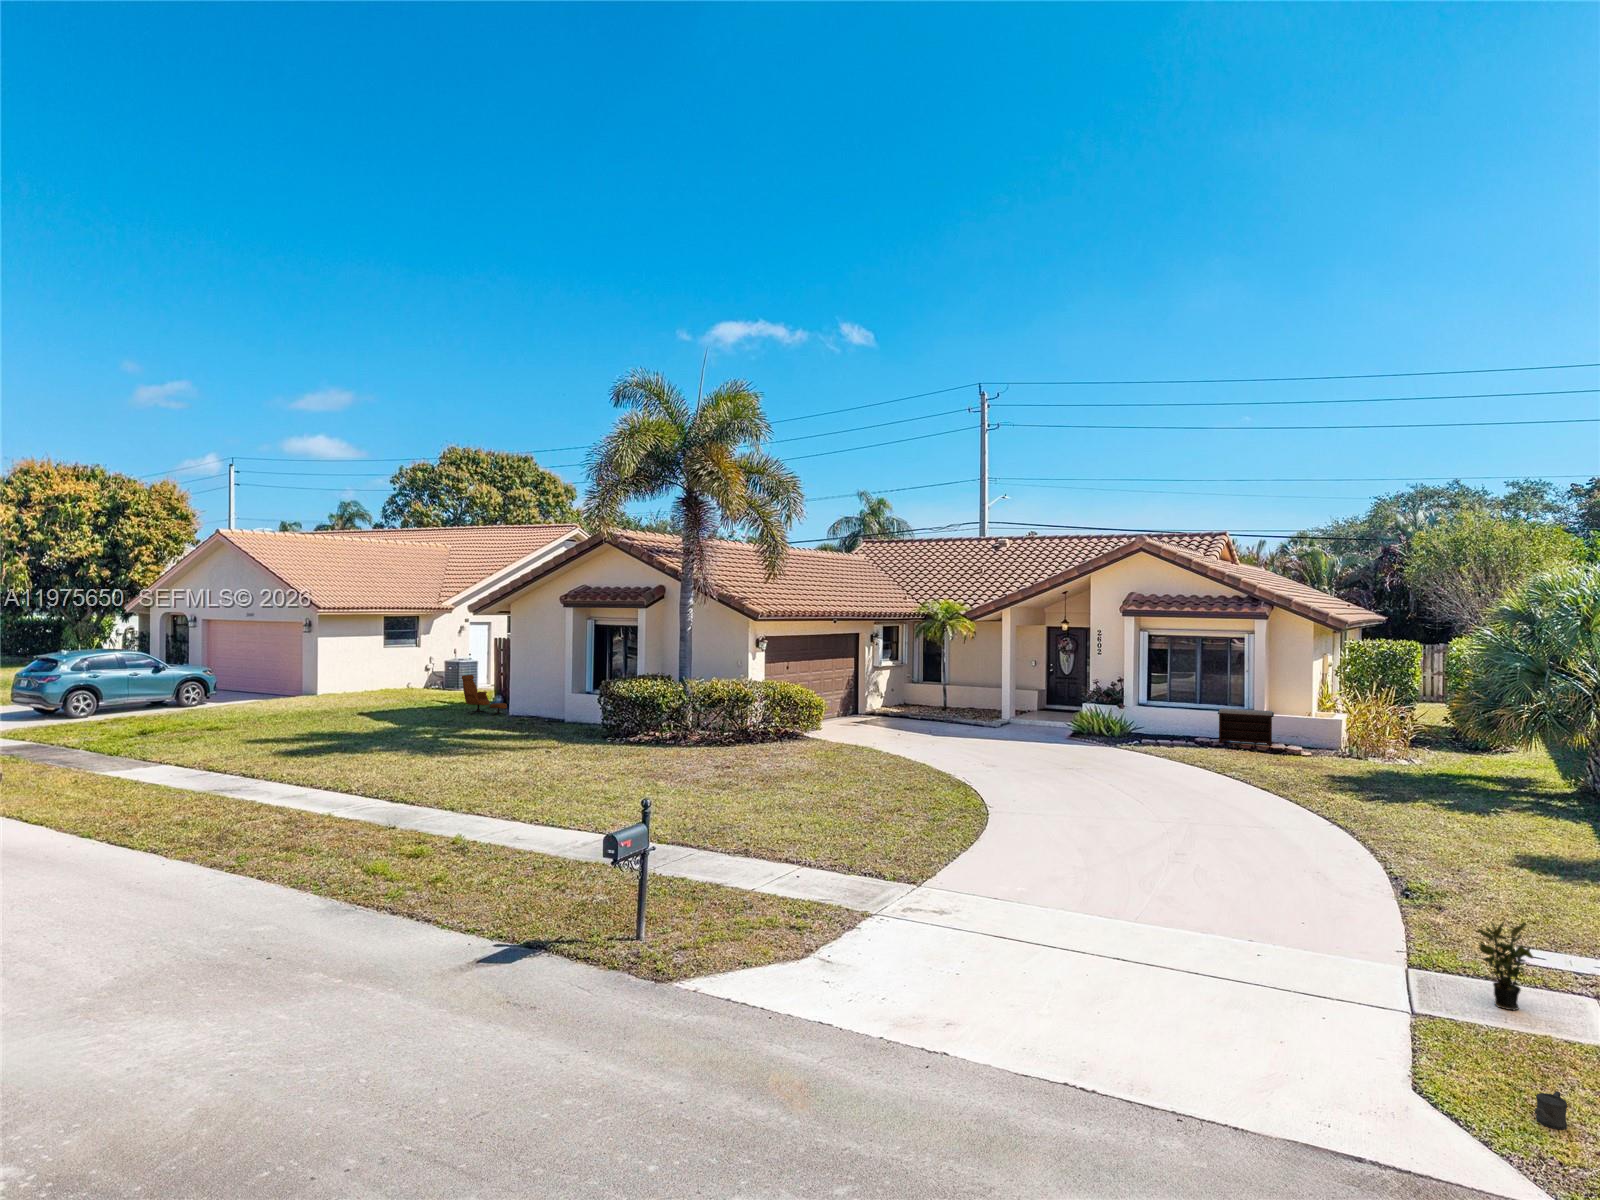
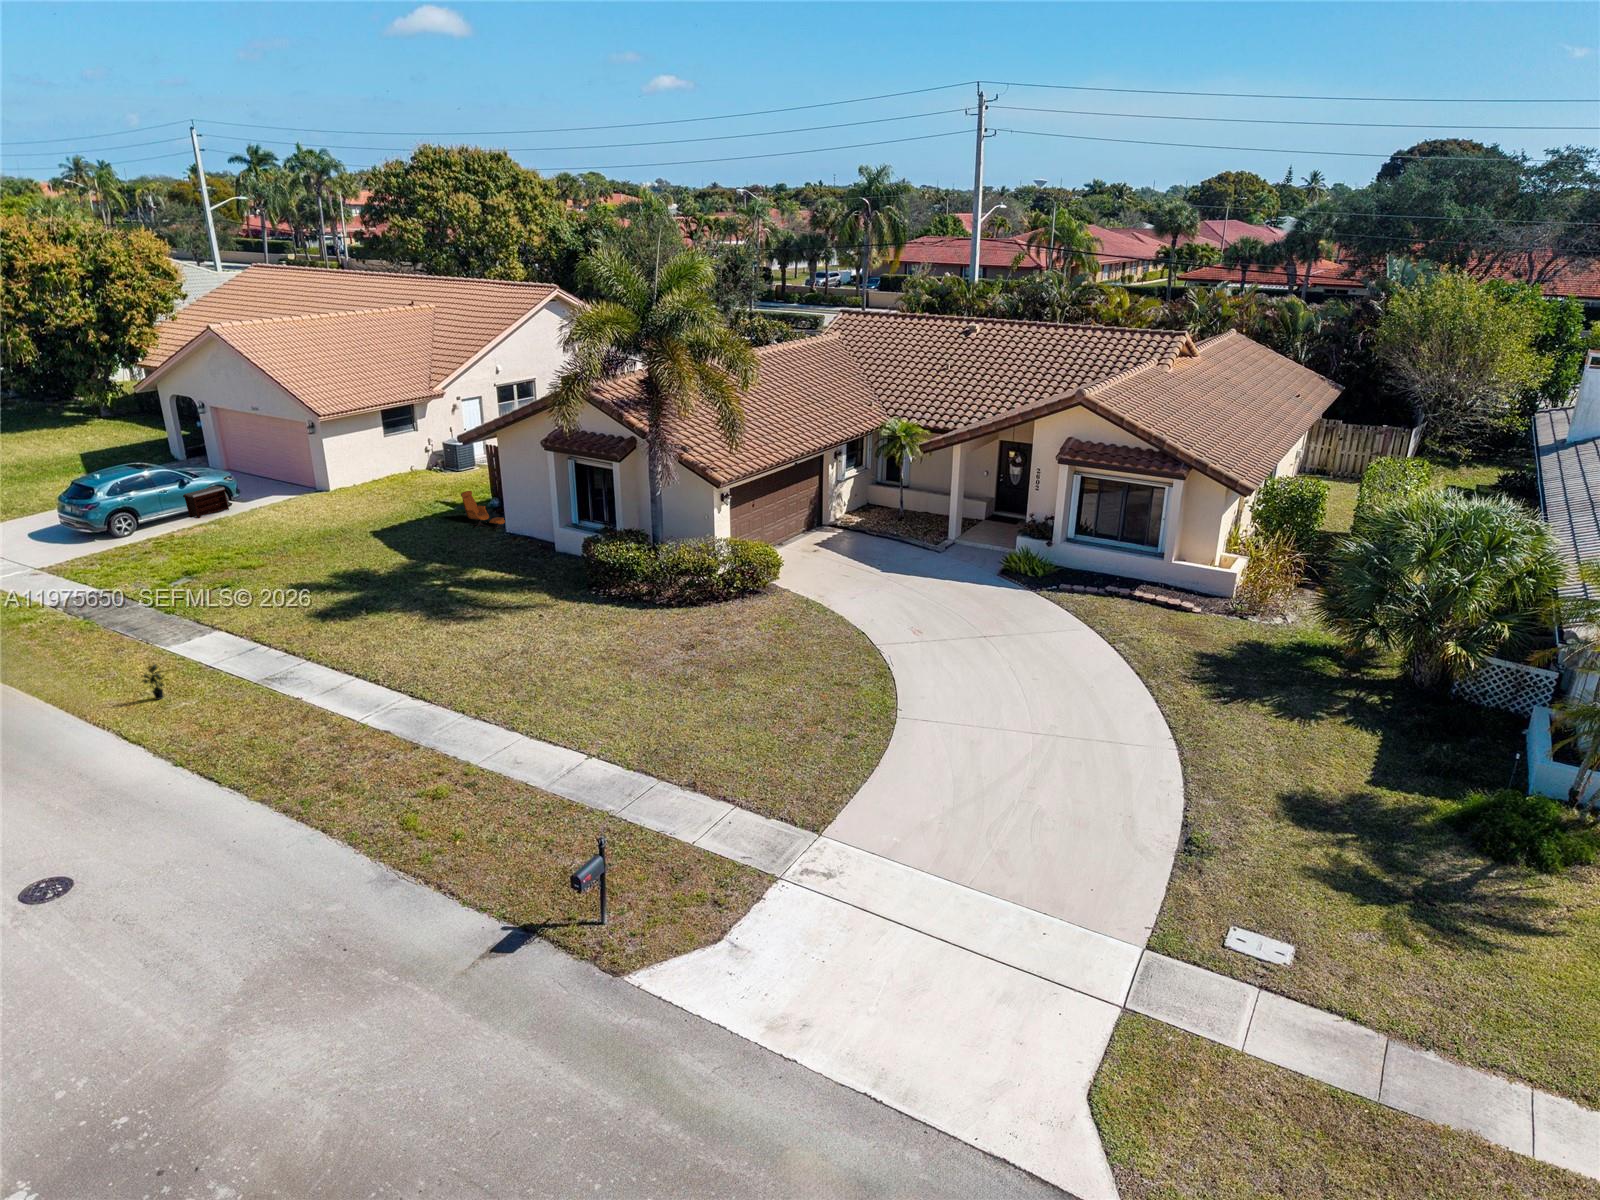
bench: present [1218,708,1274,746] -> present [183,486,229,518]
potted plant: present [1478,920,1533,1010] -> present [143,664,164,700]
watering can: present [1535,1091,1567,1130] -> none [1147,1115,1173,1142]

